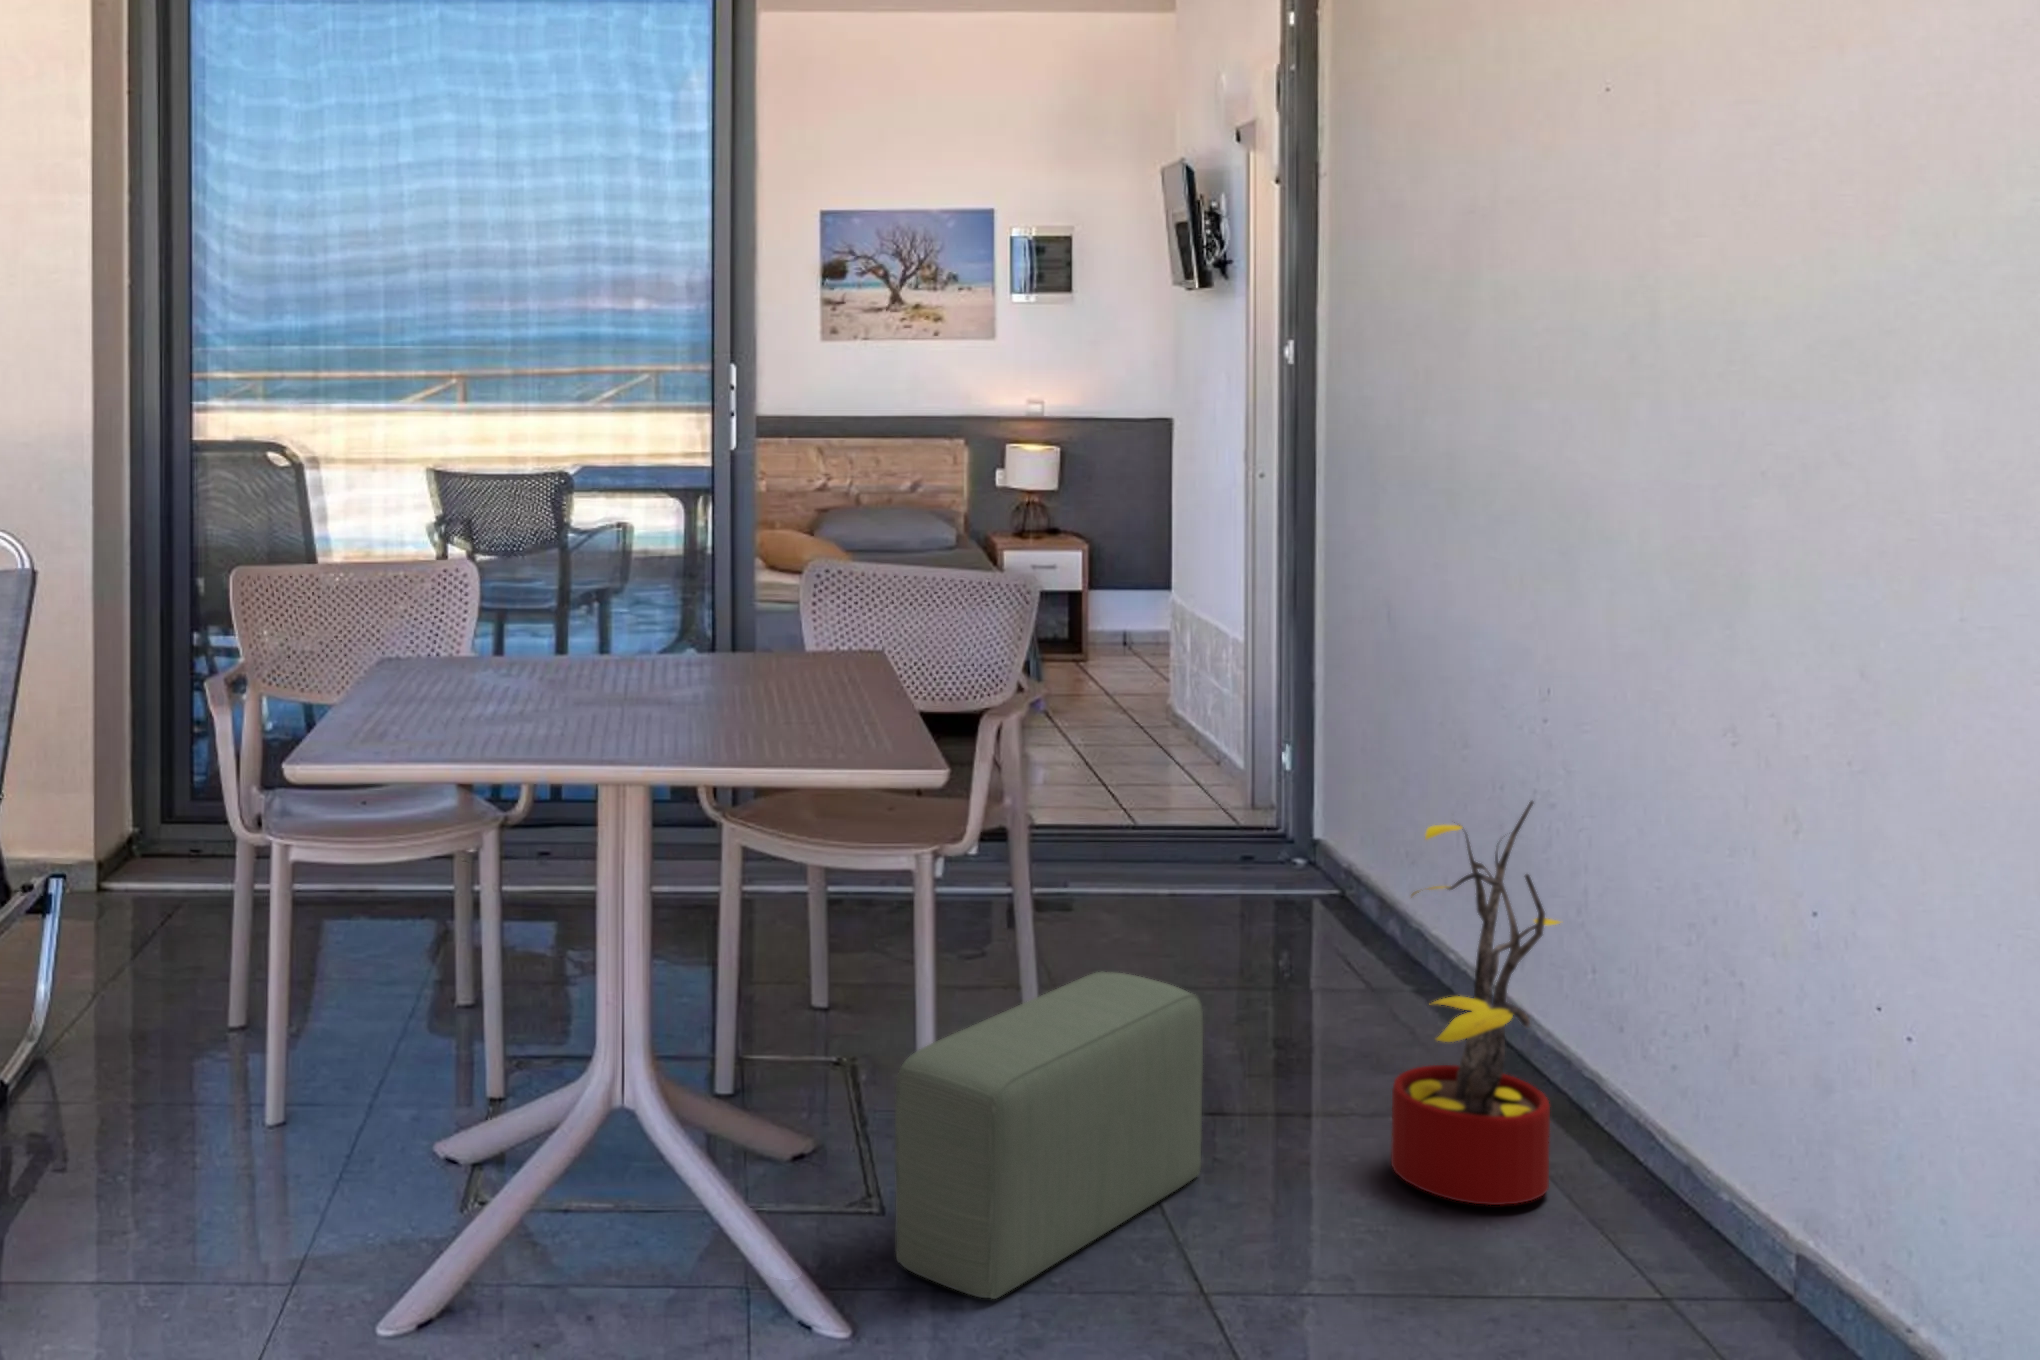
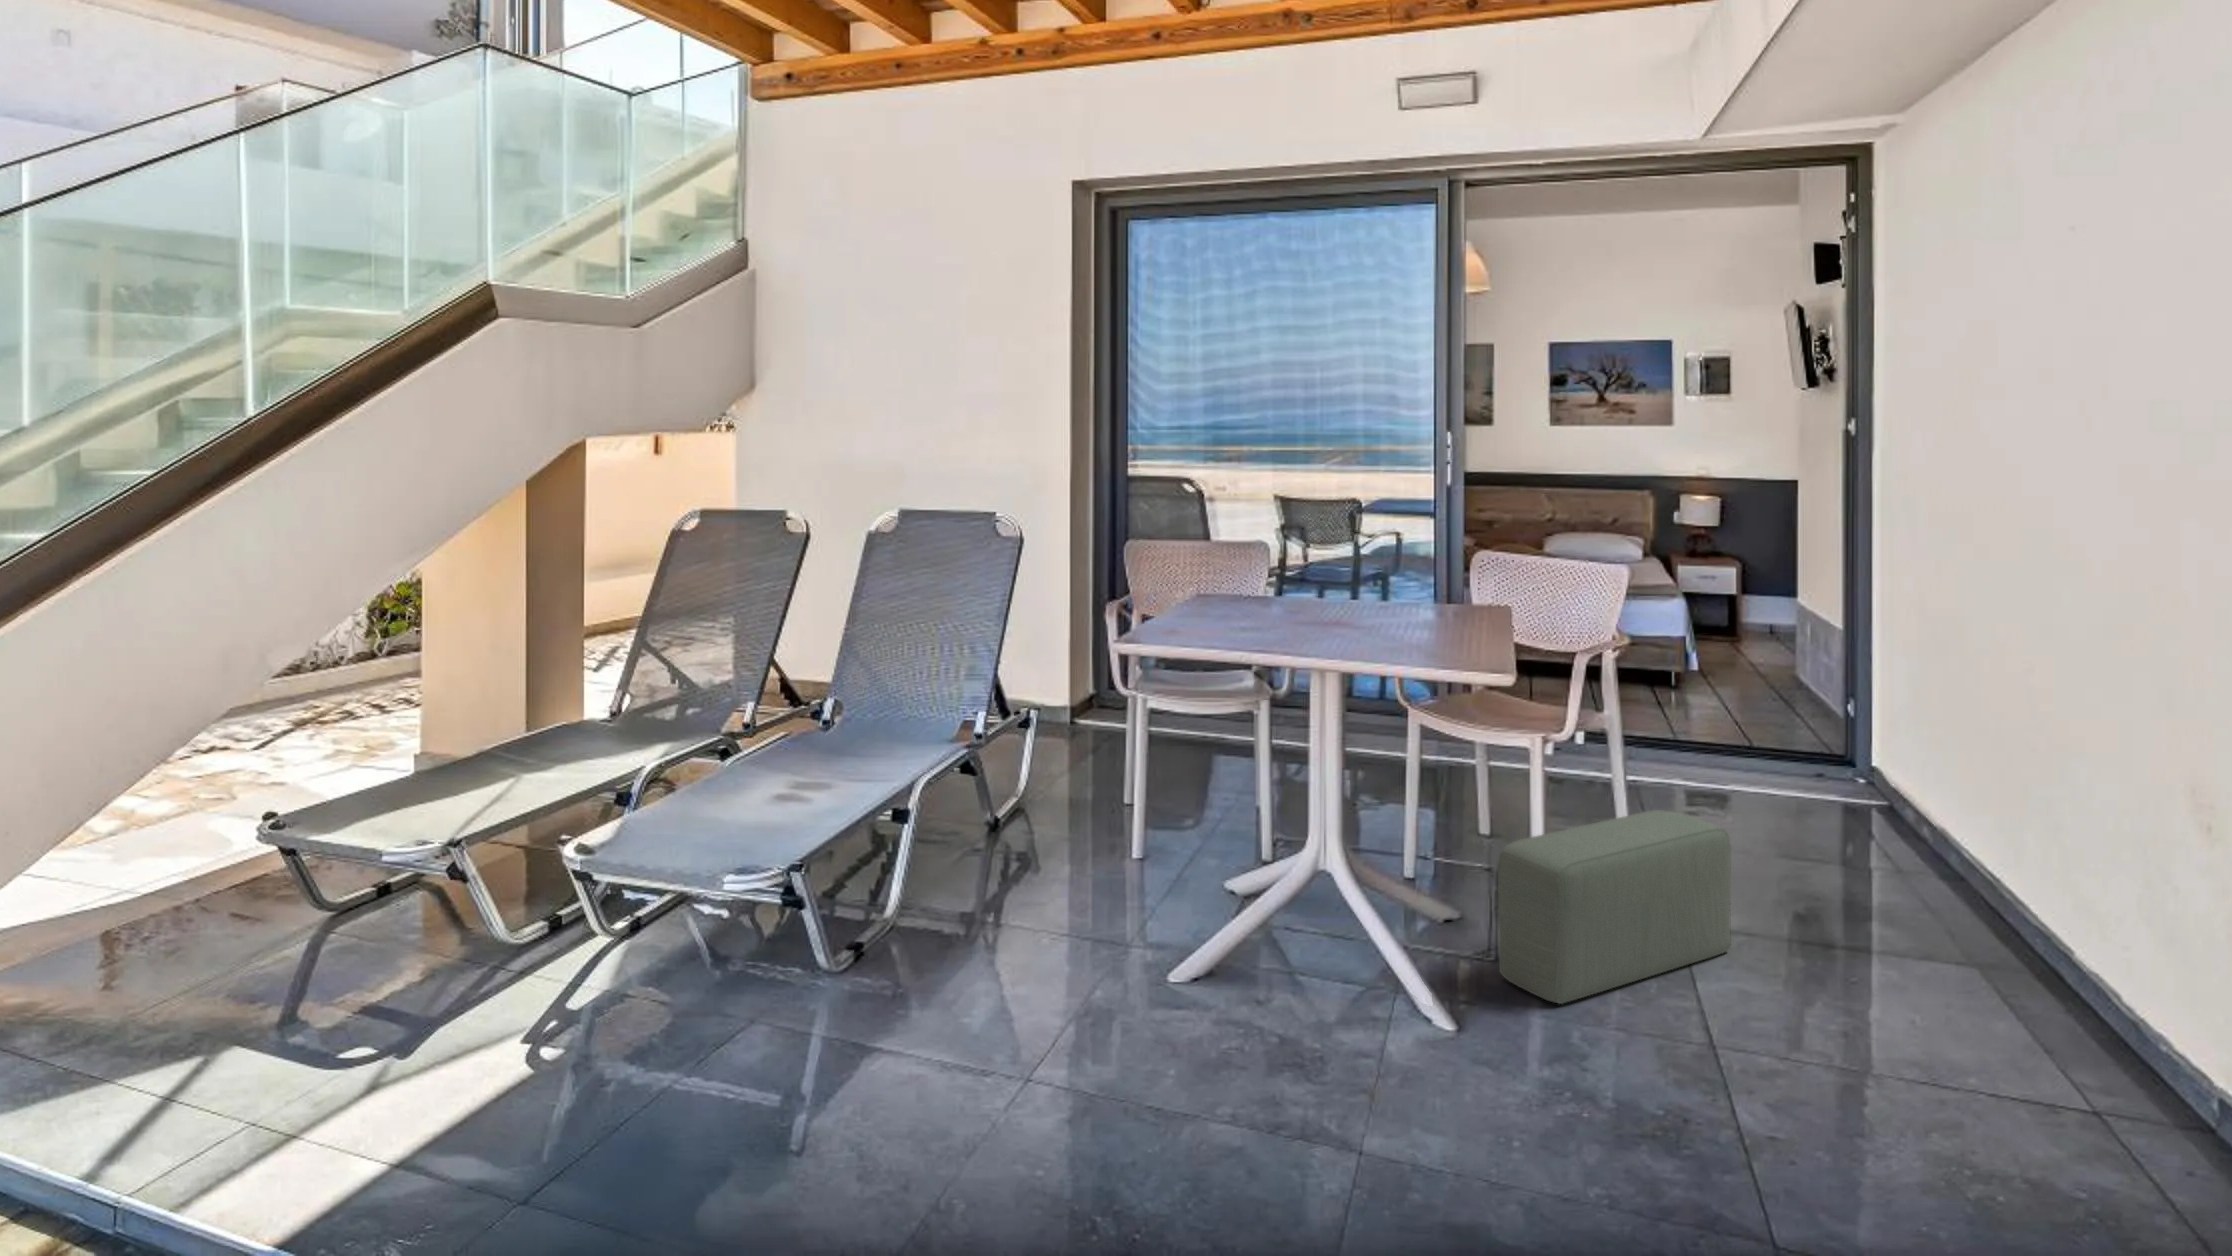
decorative plant: present [1391,801,1560,1205] -> none [1876,719,2024,997]

